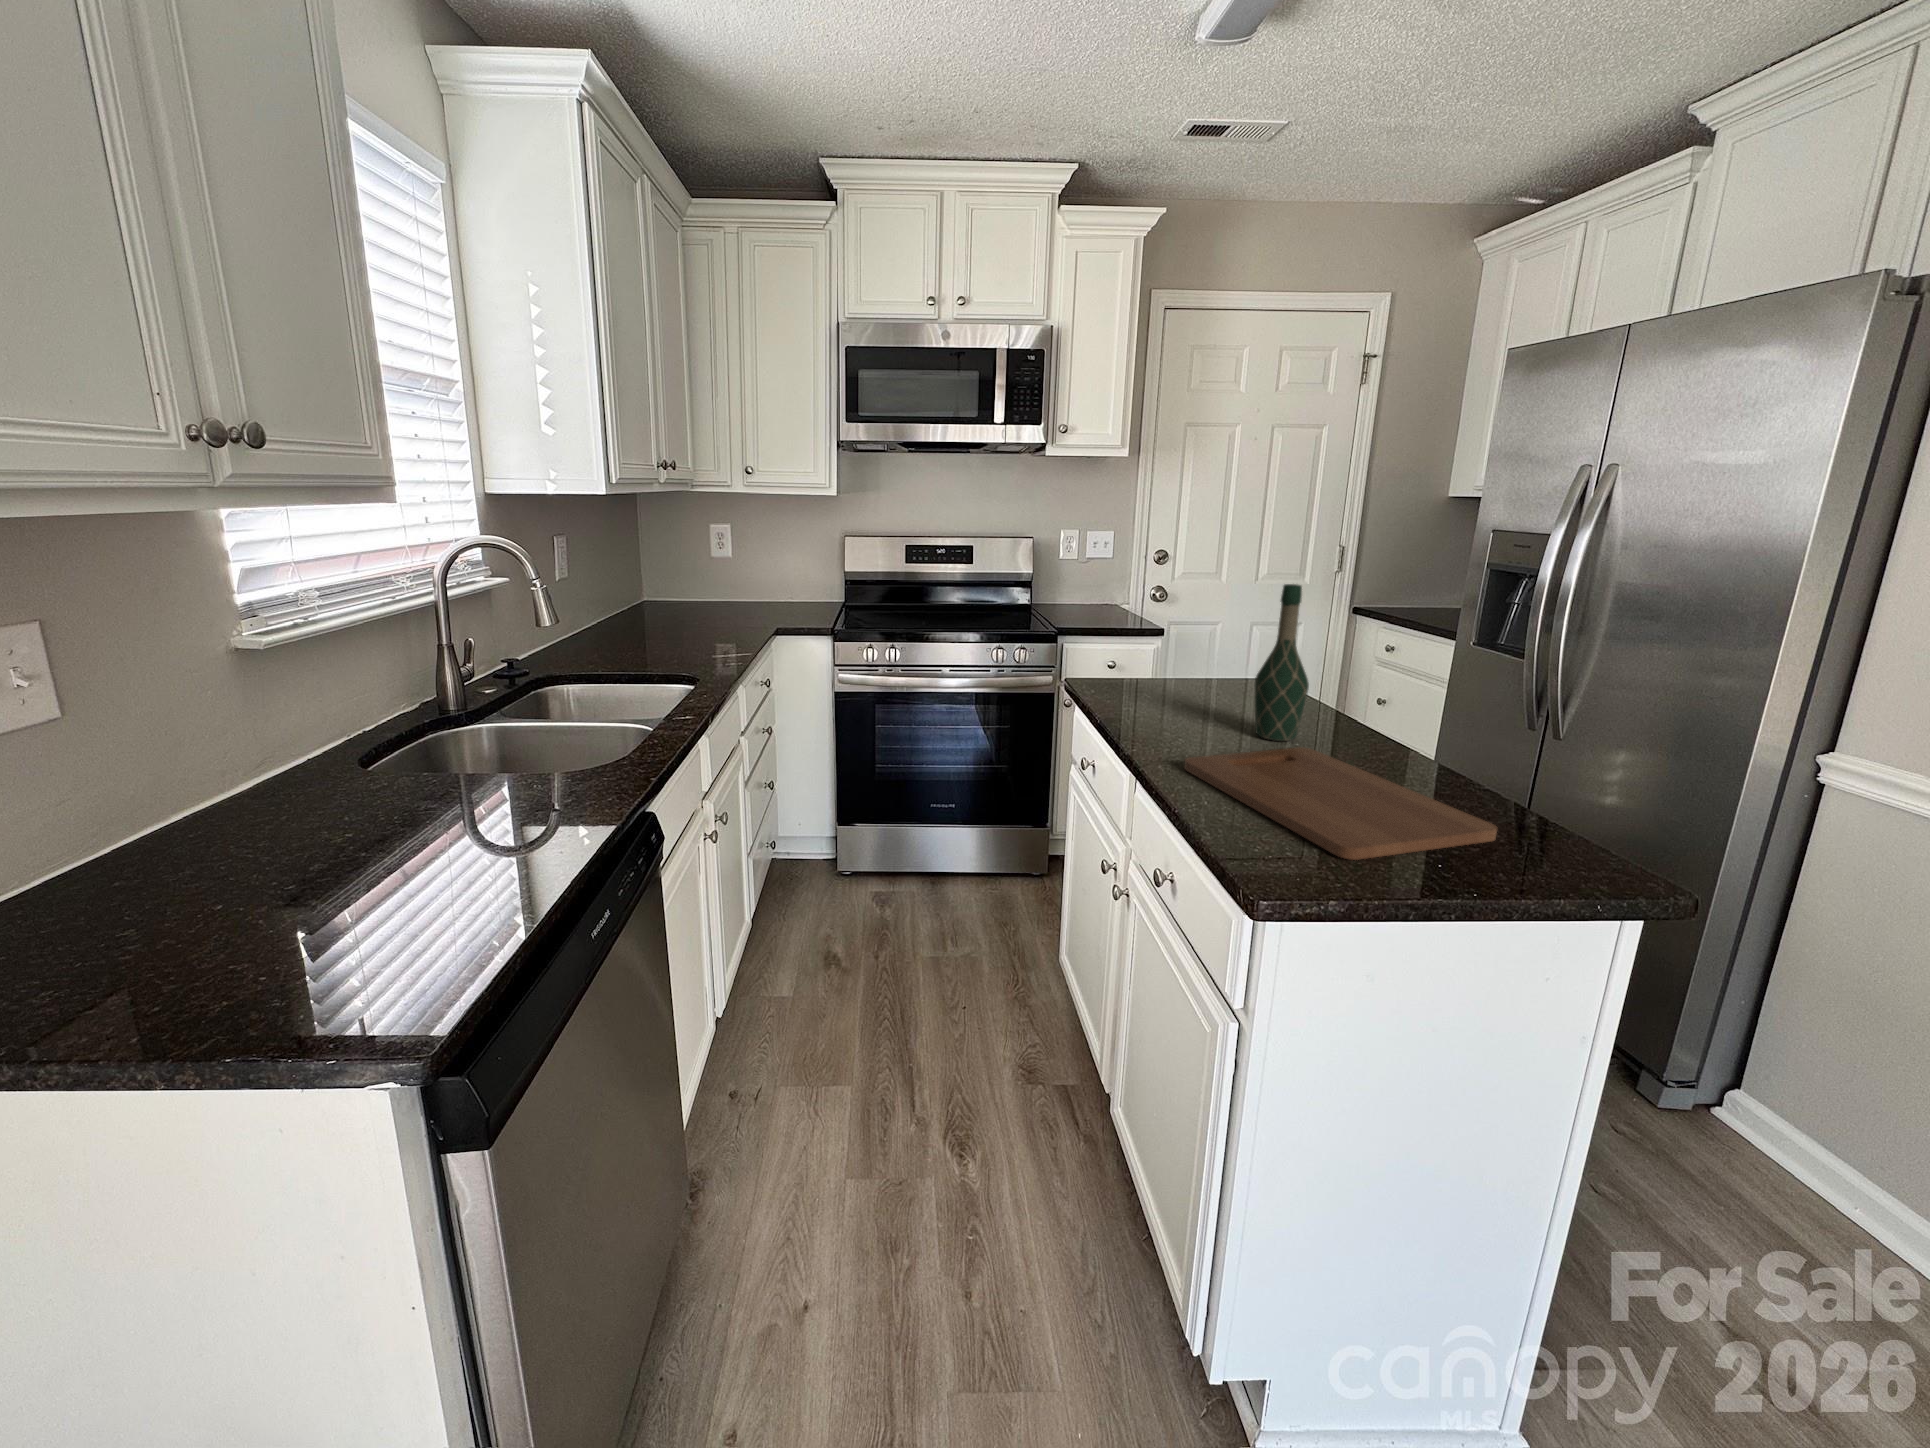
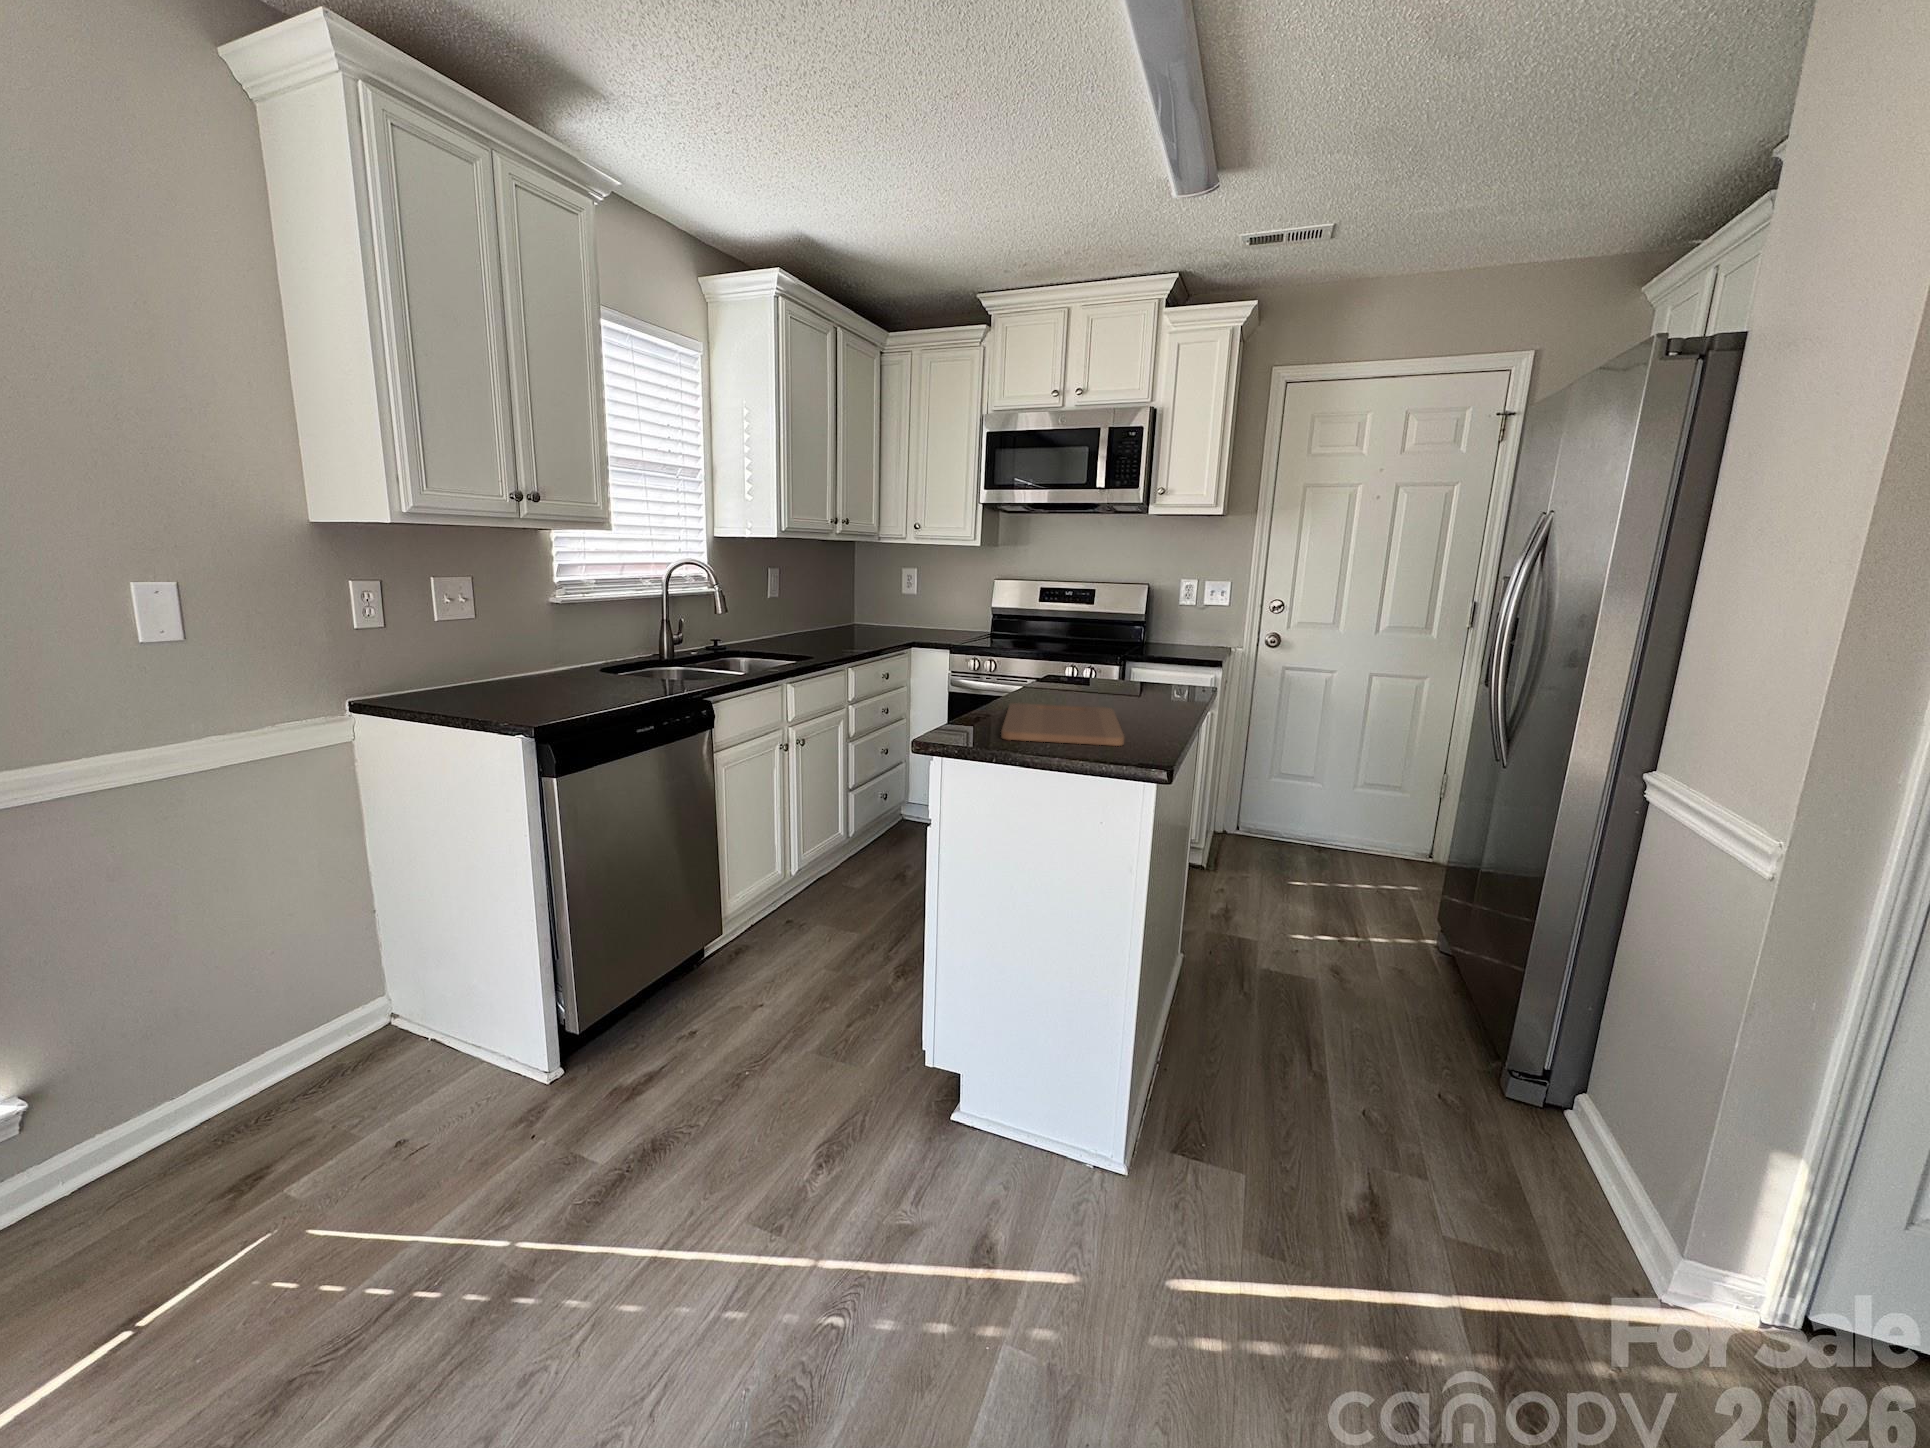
wine bottle: present [1255,584,1309,741] -> none [1101,595,1139,708]

